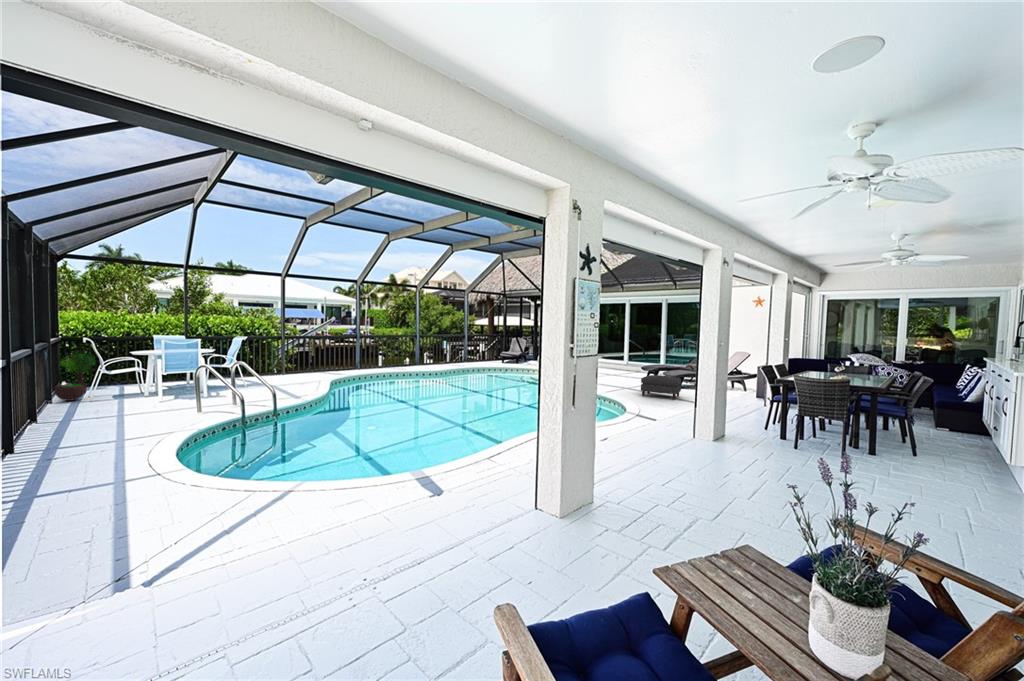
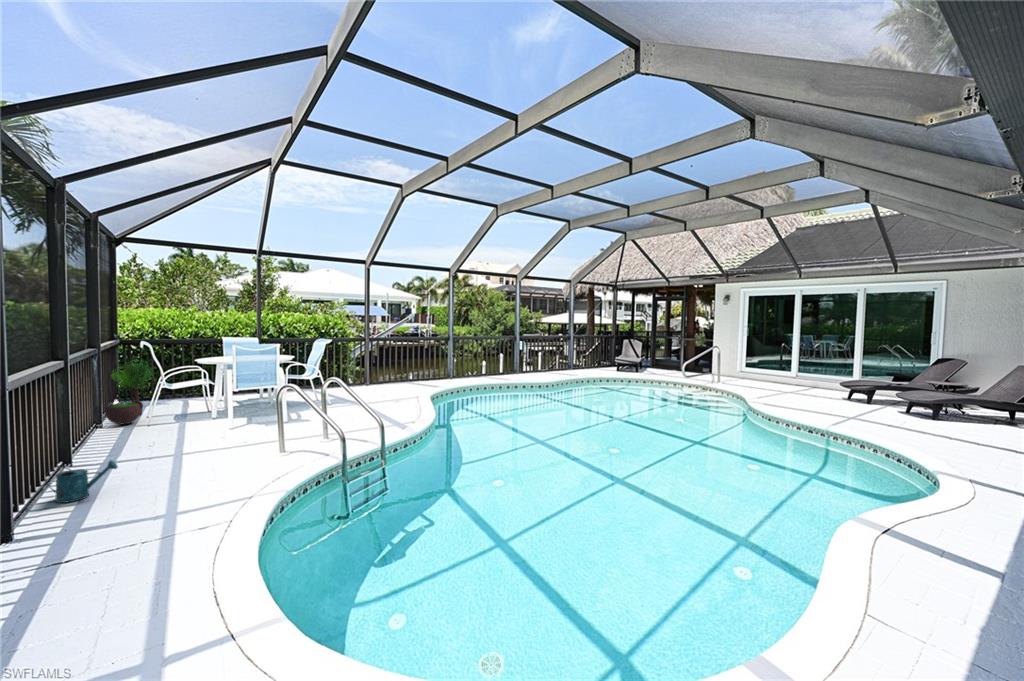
ottoman: present [641,375,681,400] -> none [890,401,963,441]
watering can: none [25,414,78,441] -> present [45,460,117,503]

